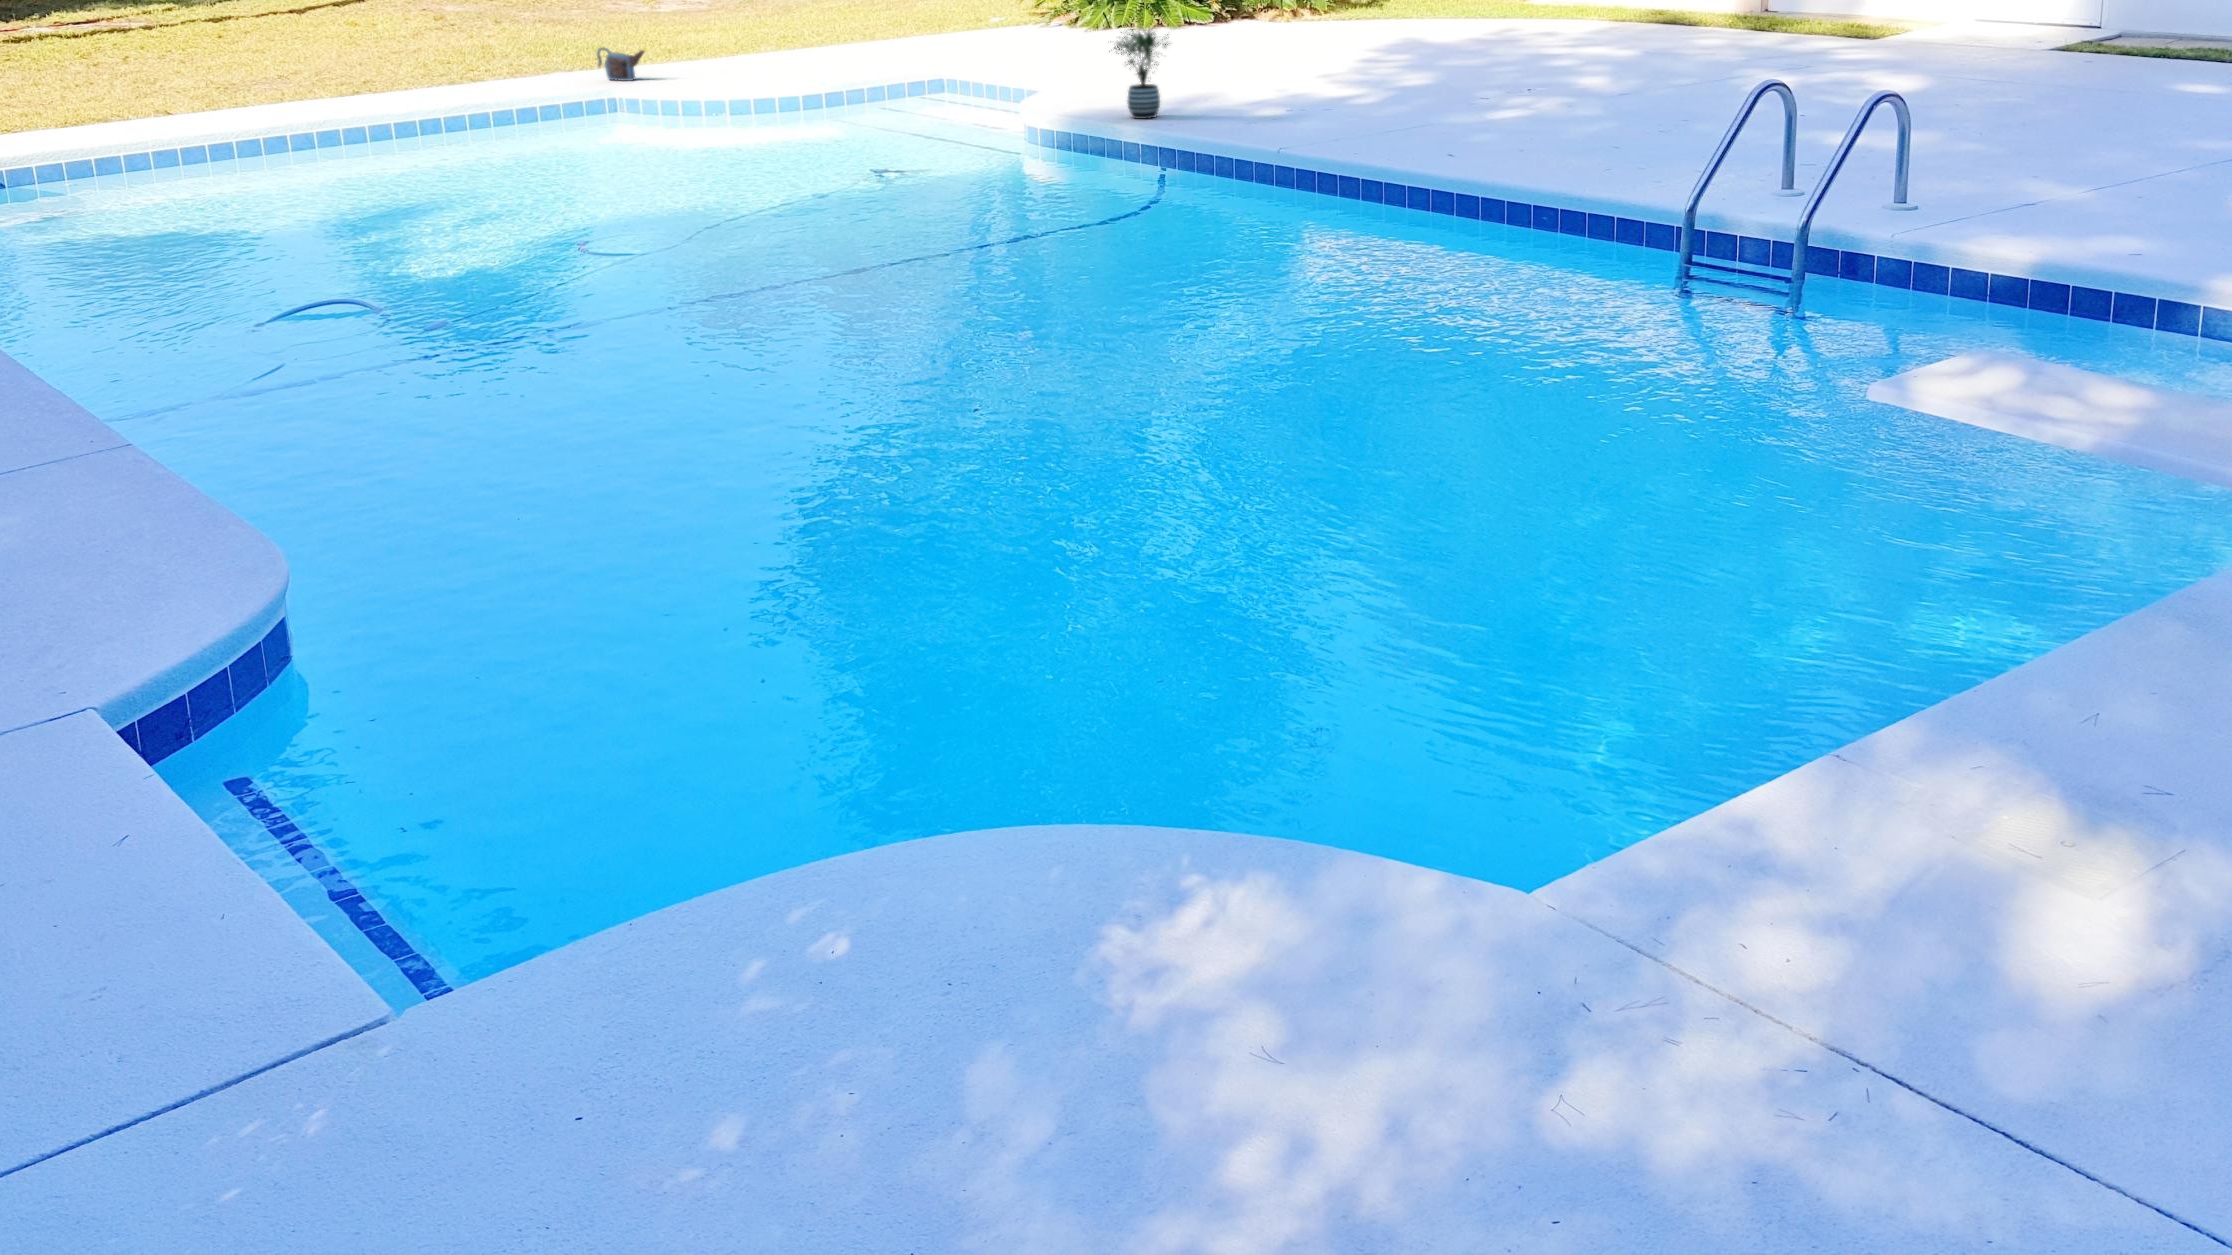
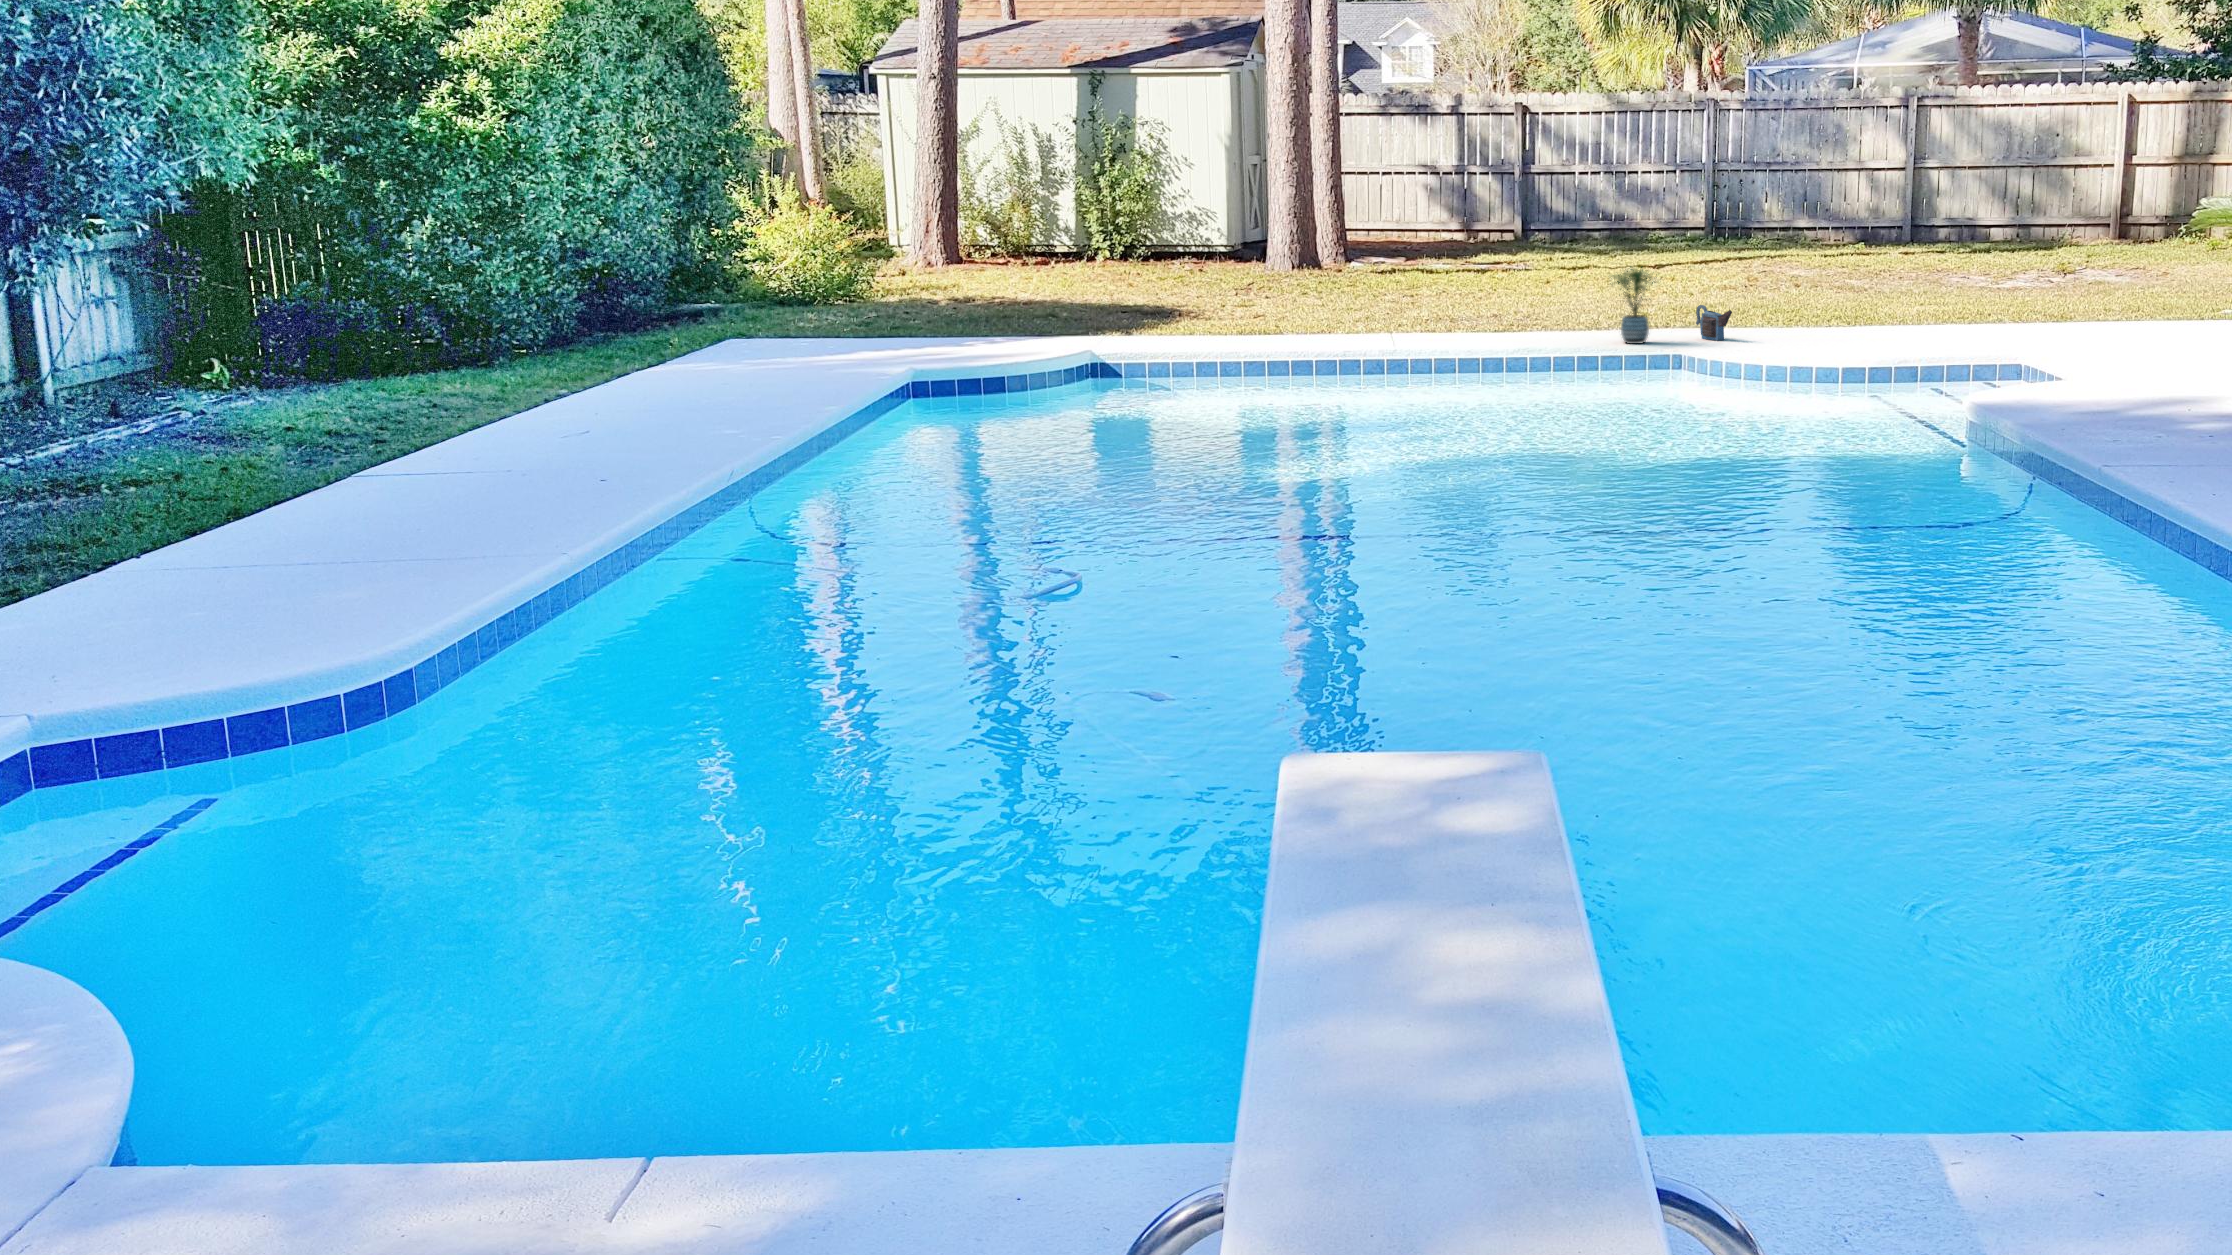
potted plant: present [1109,29,1168,119] -> present [1610,266,1657,344]

